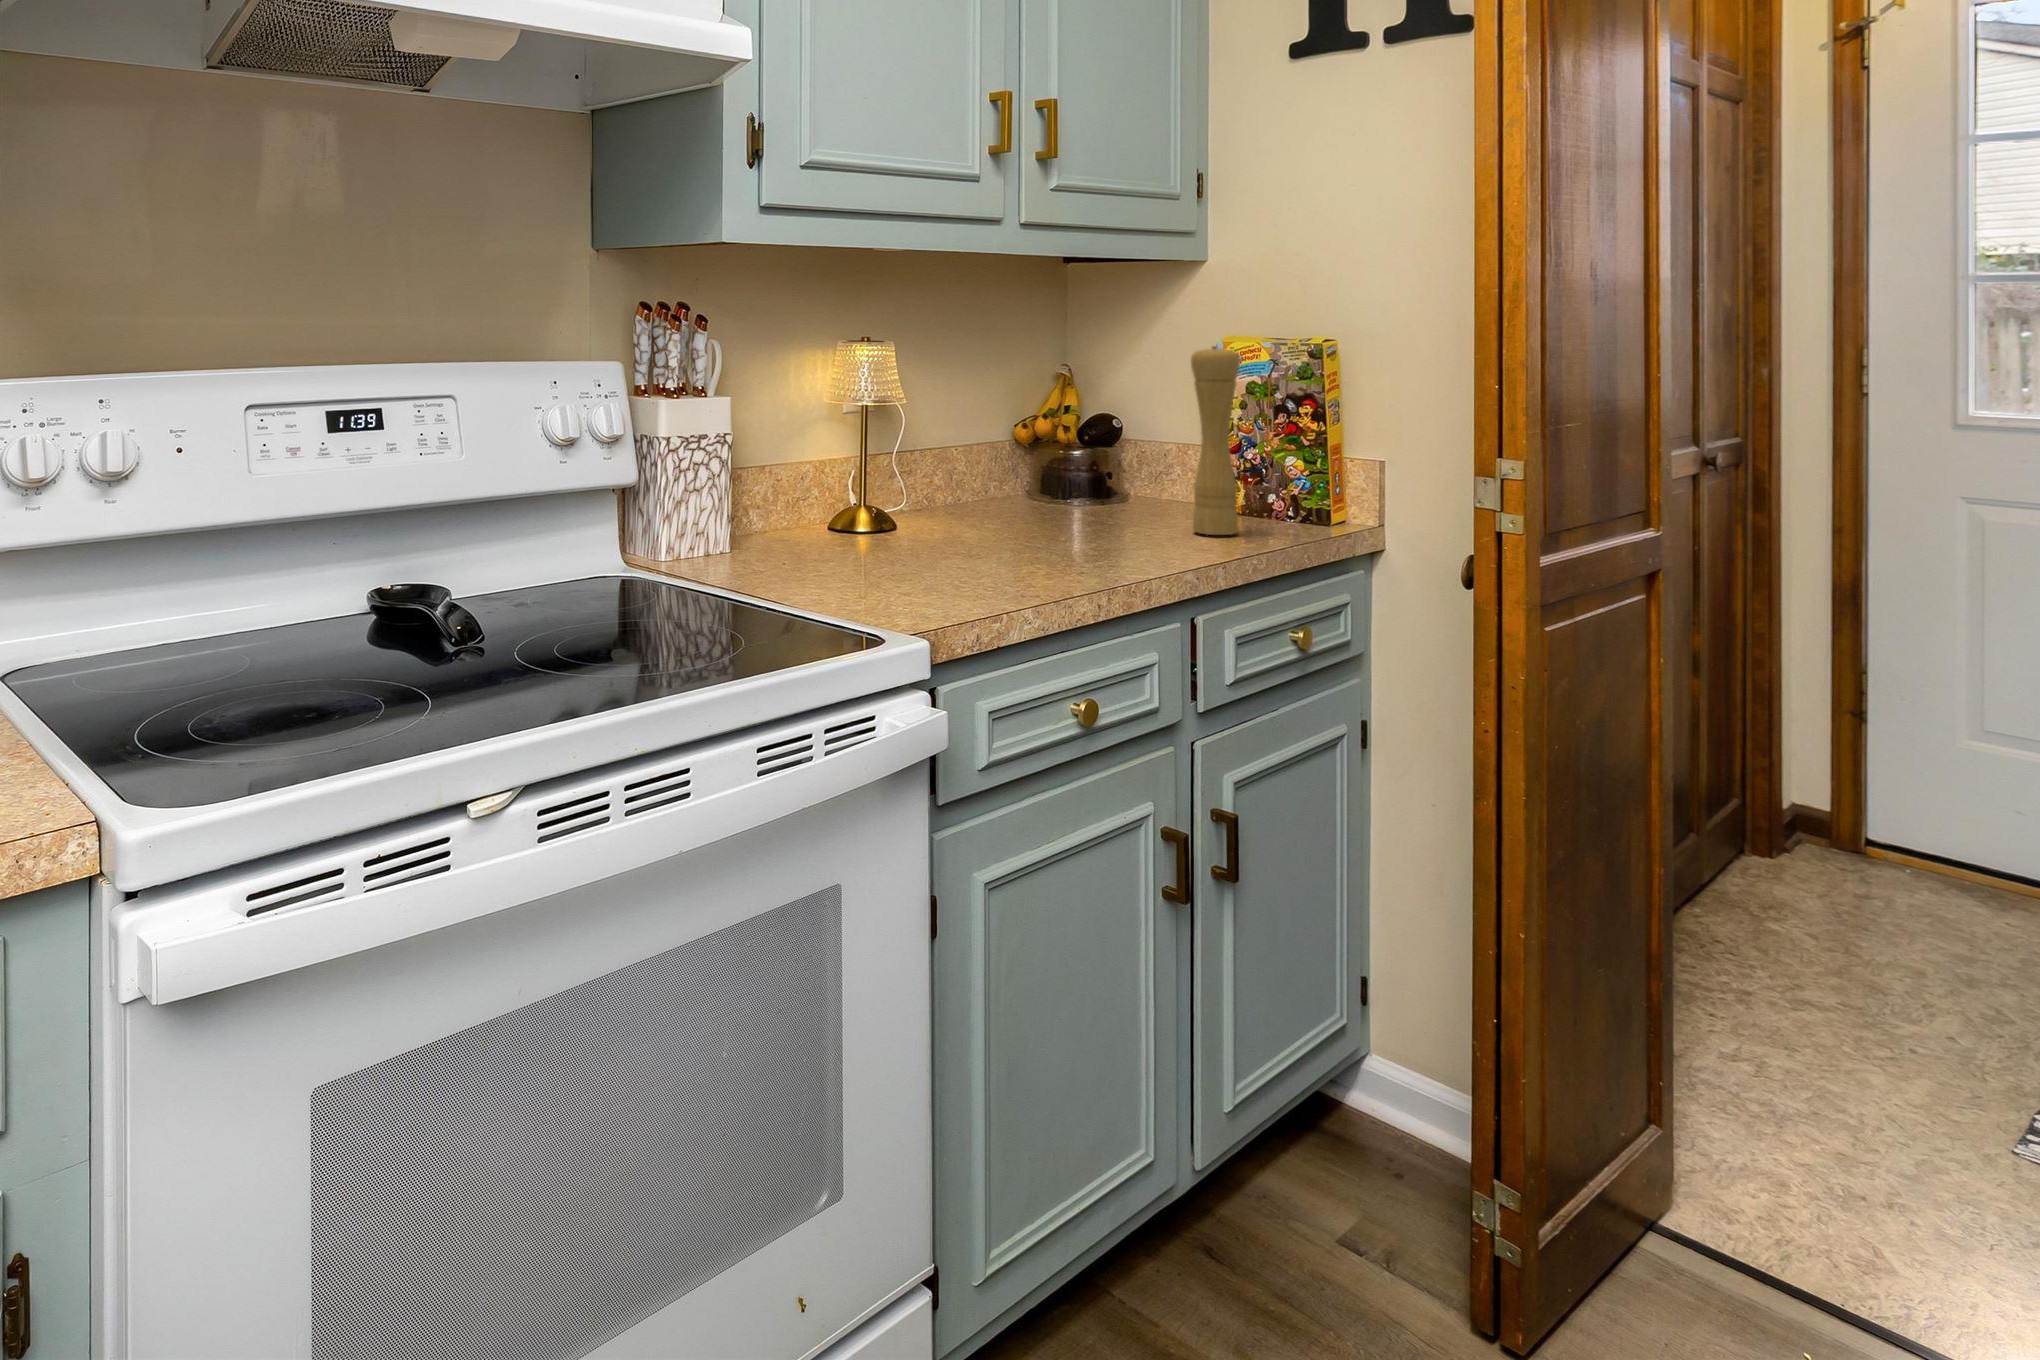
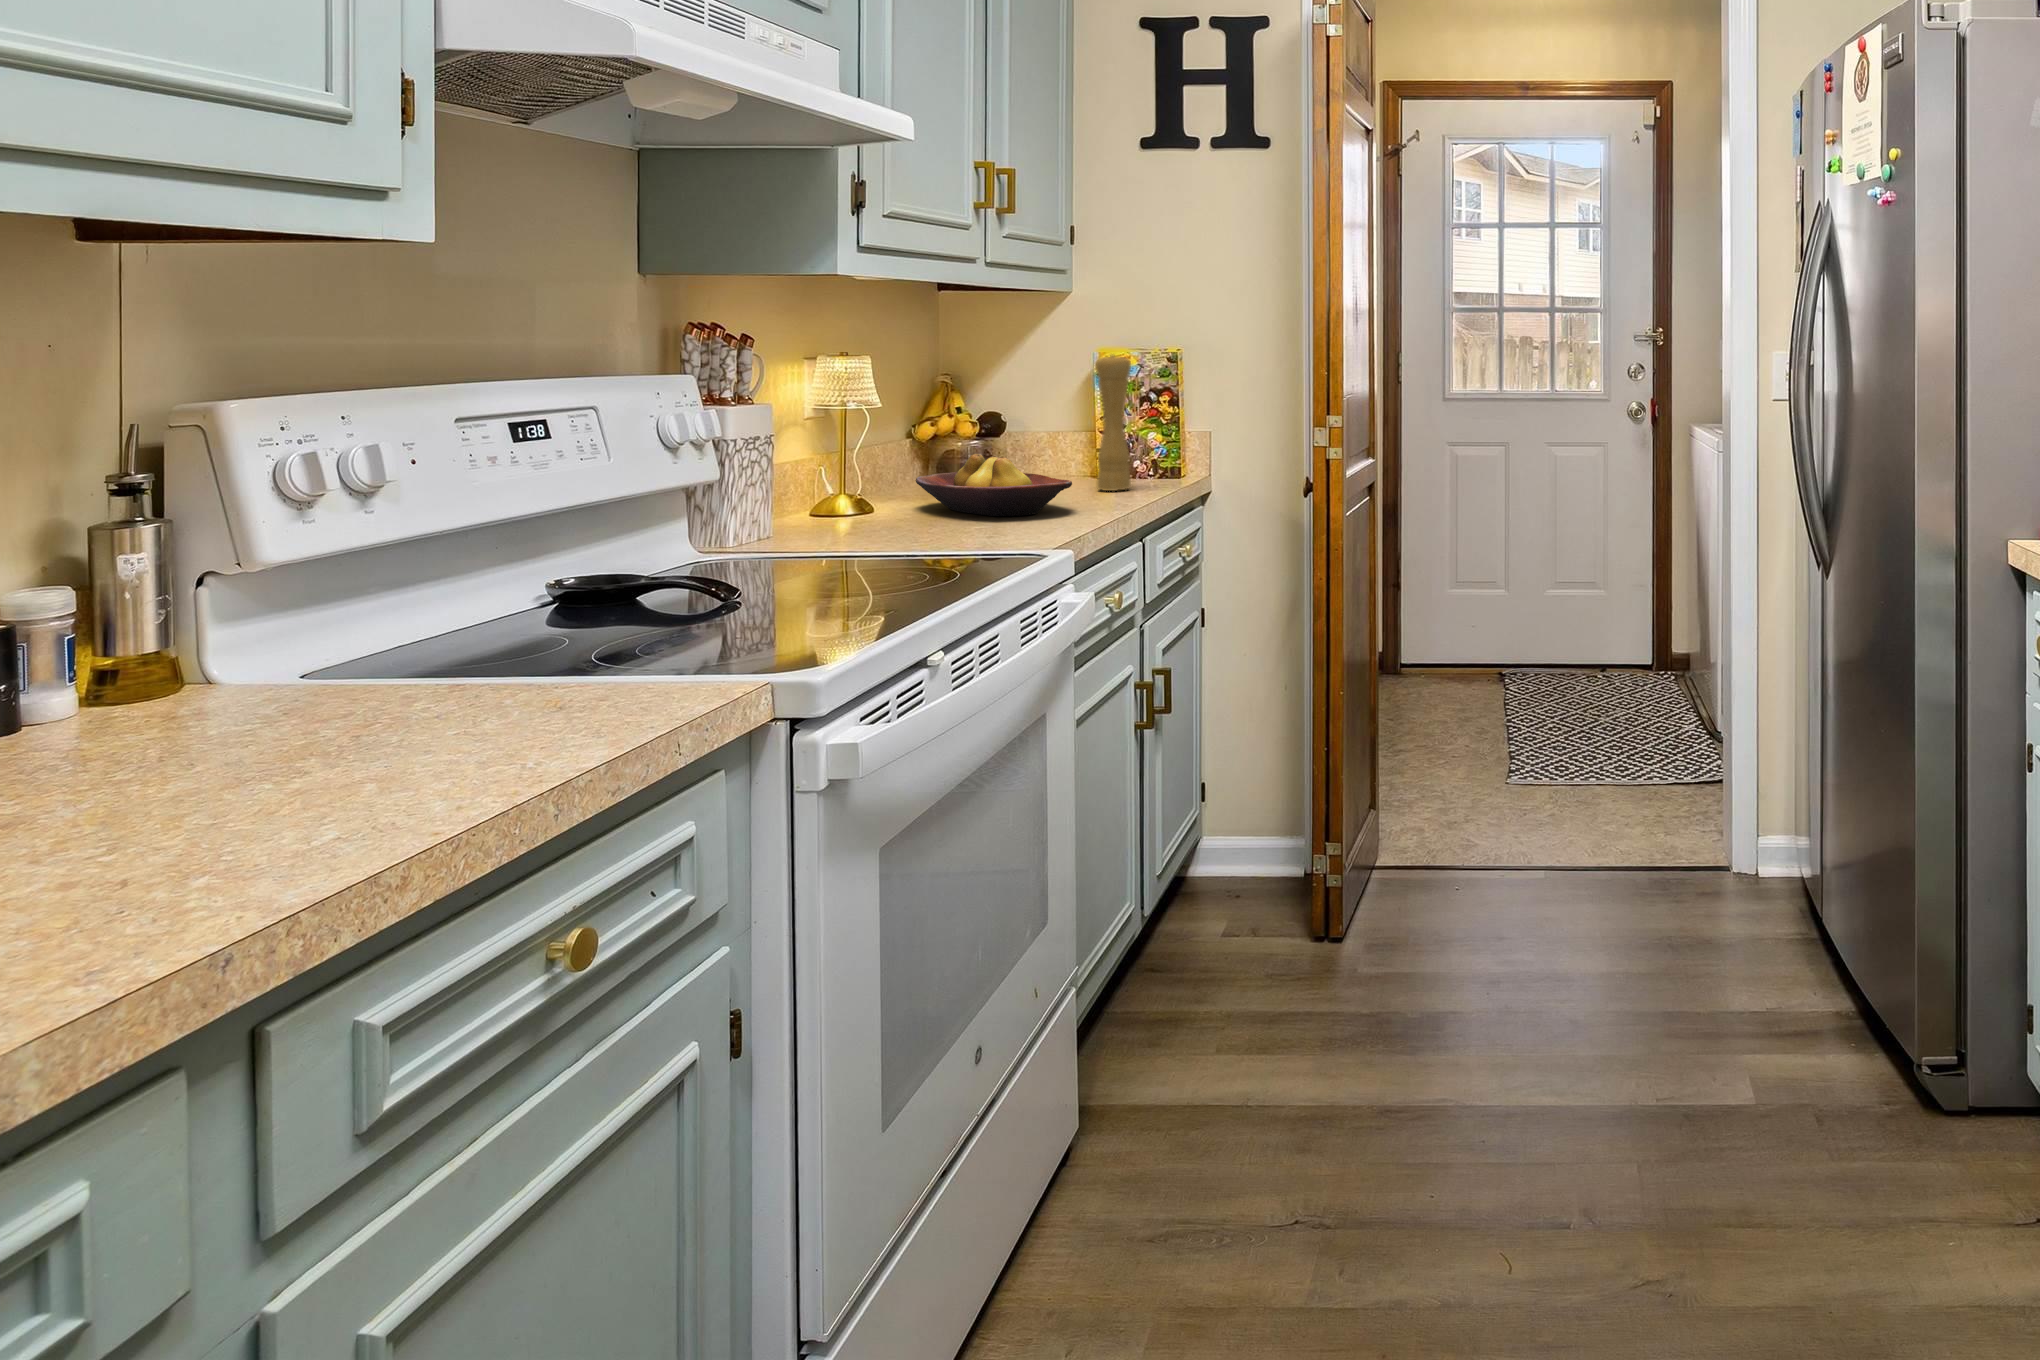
fruit bowl: none [936,472,1098,561] -> present [916,454,1072,516]

